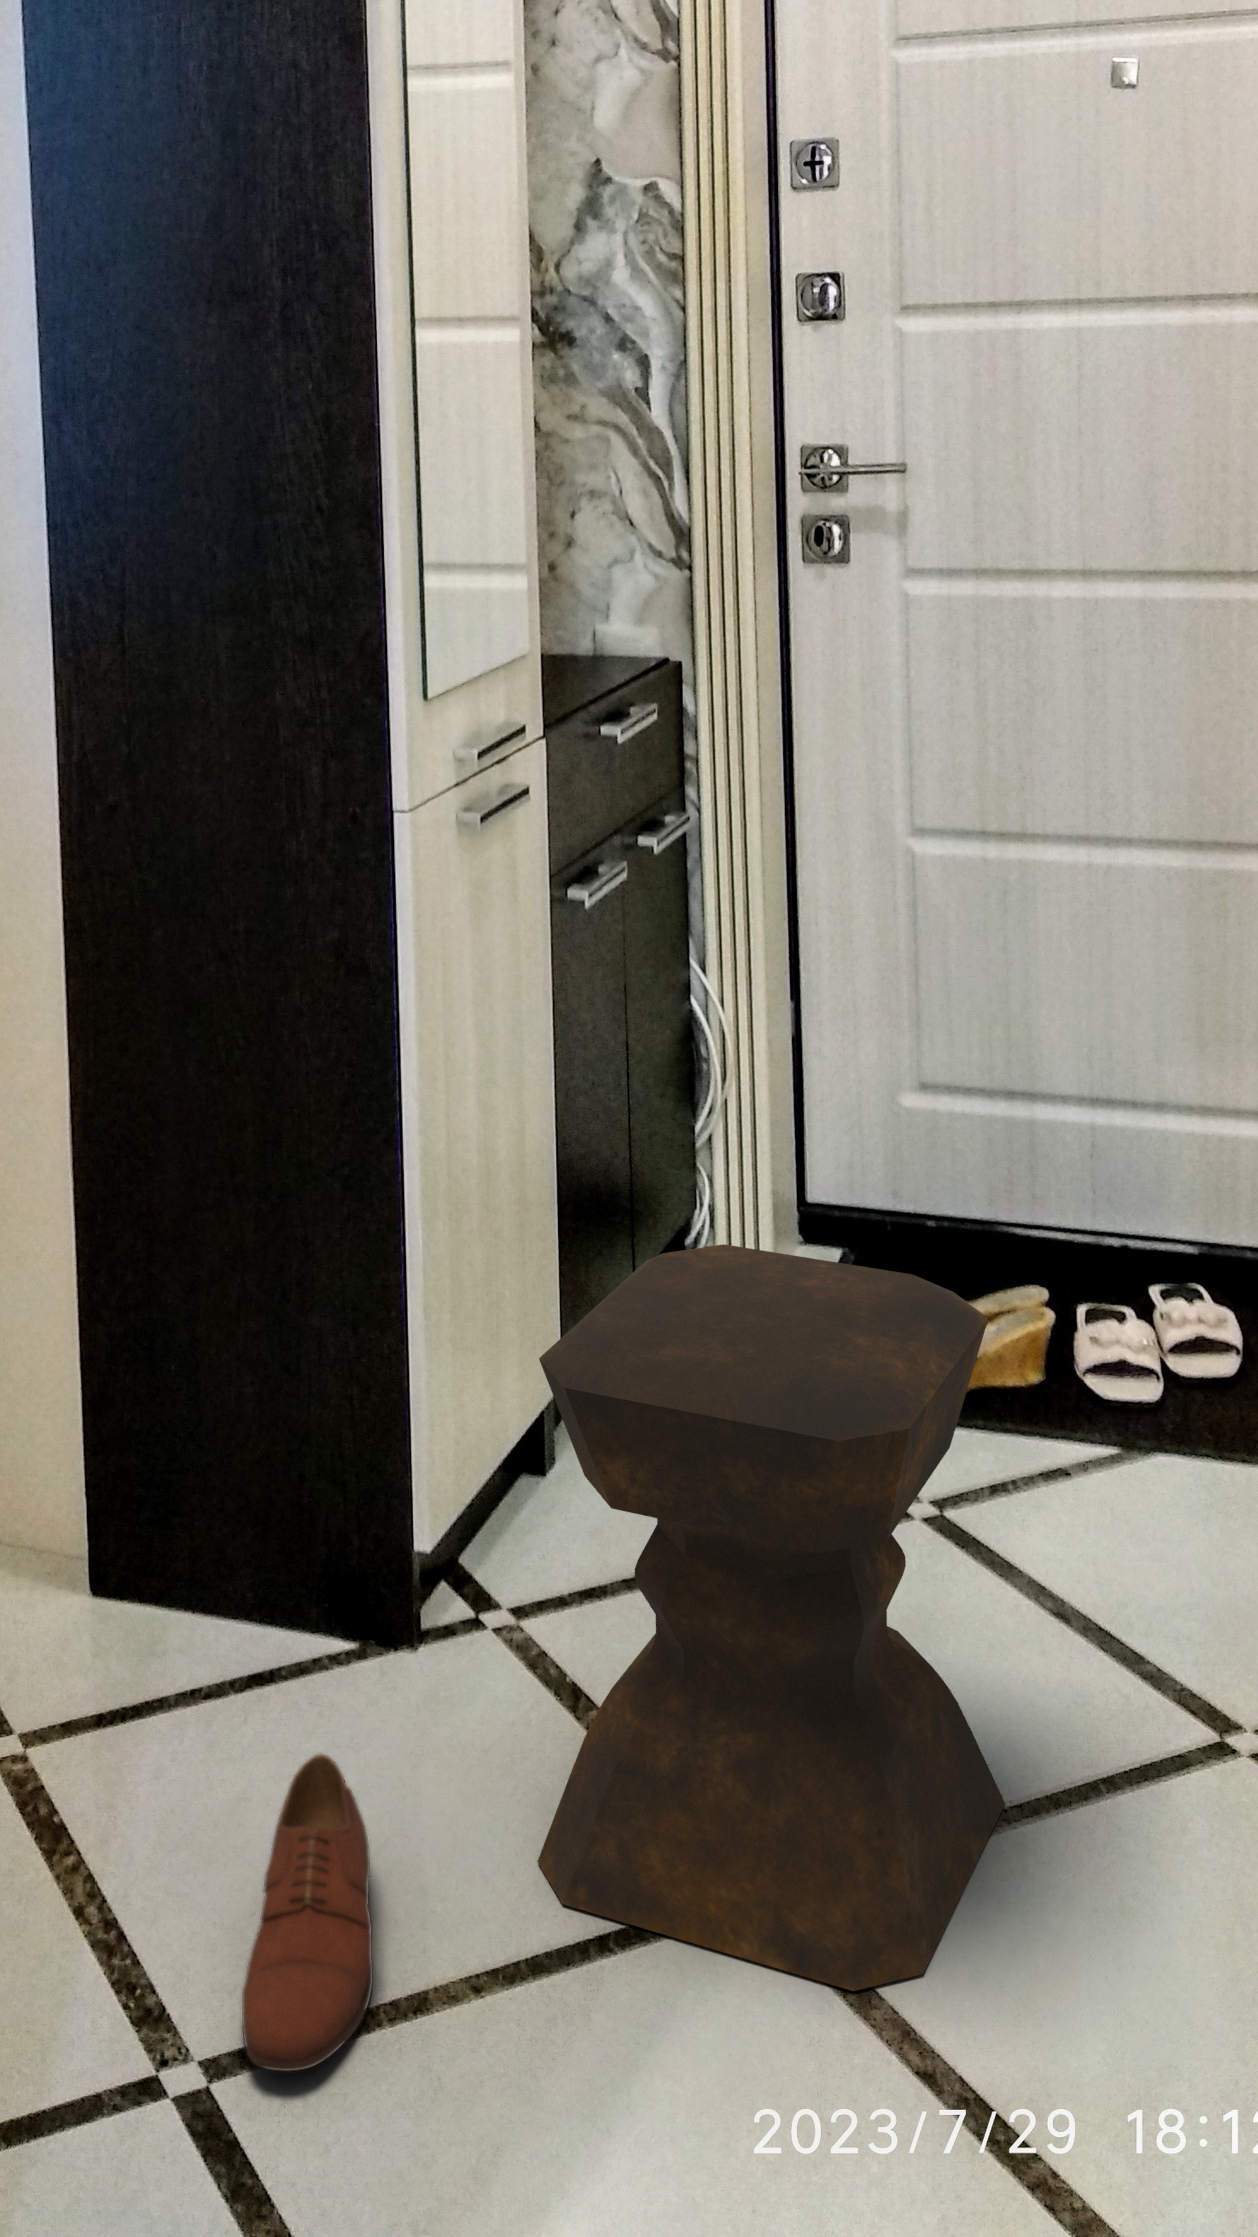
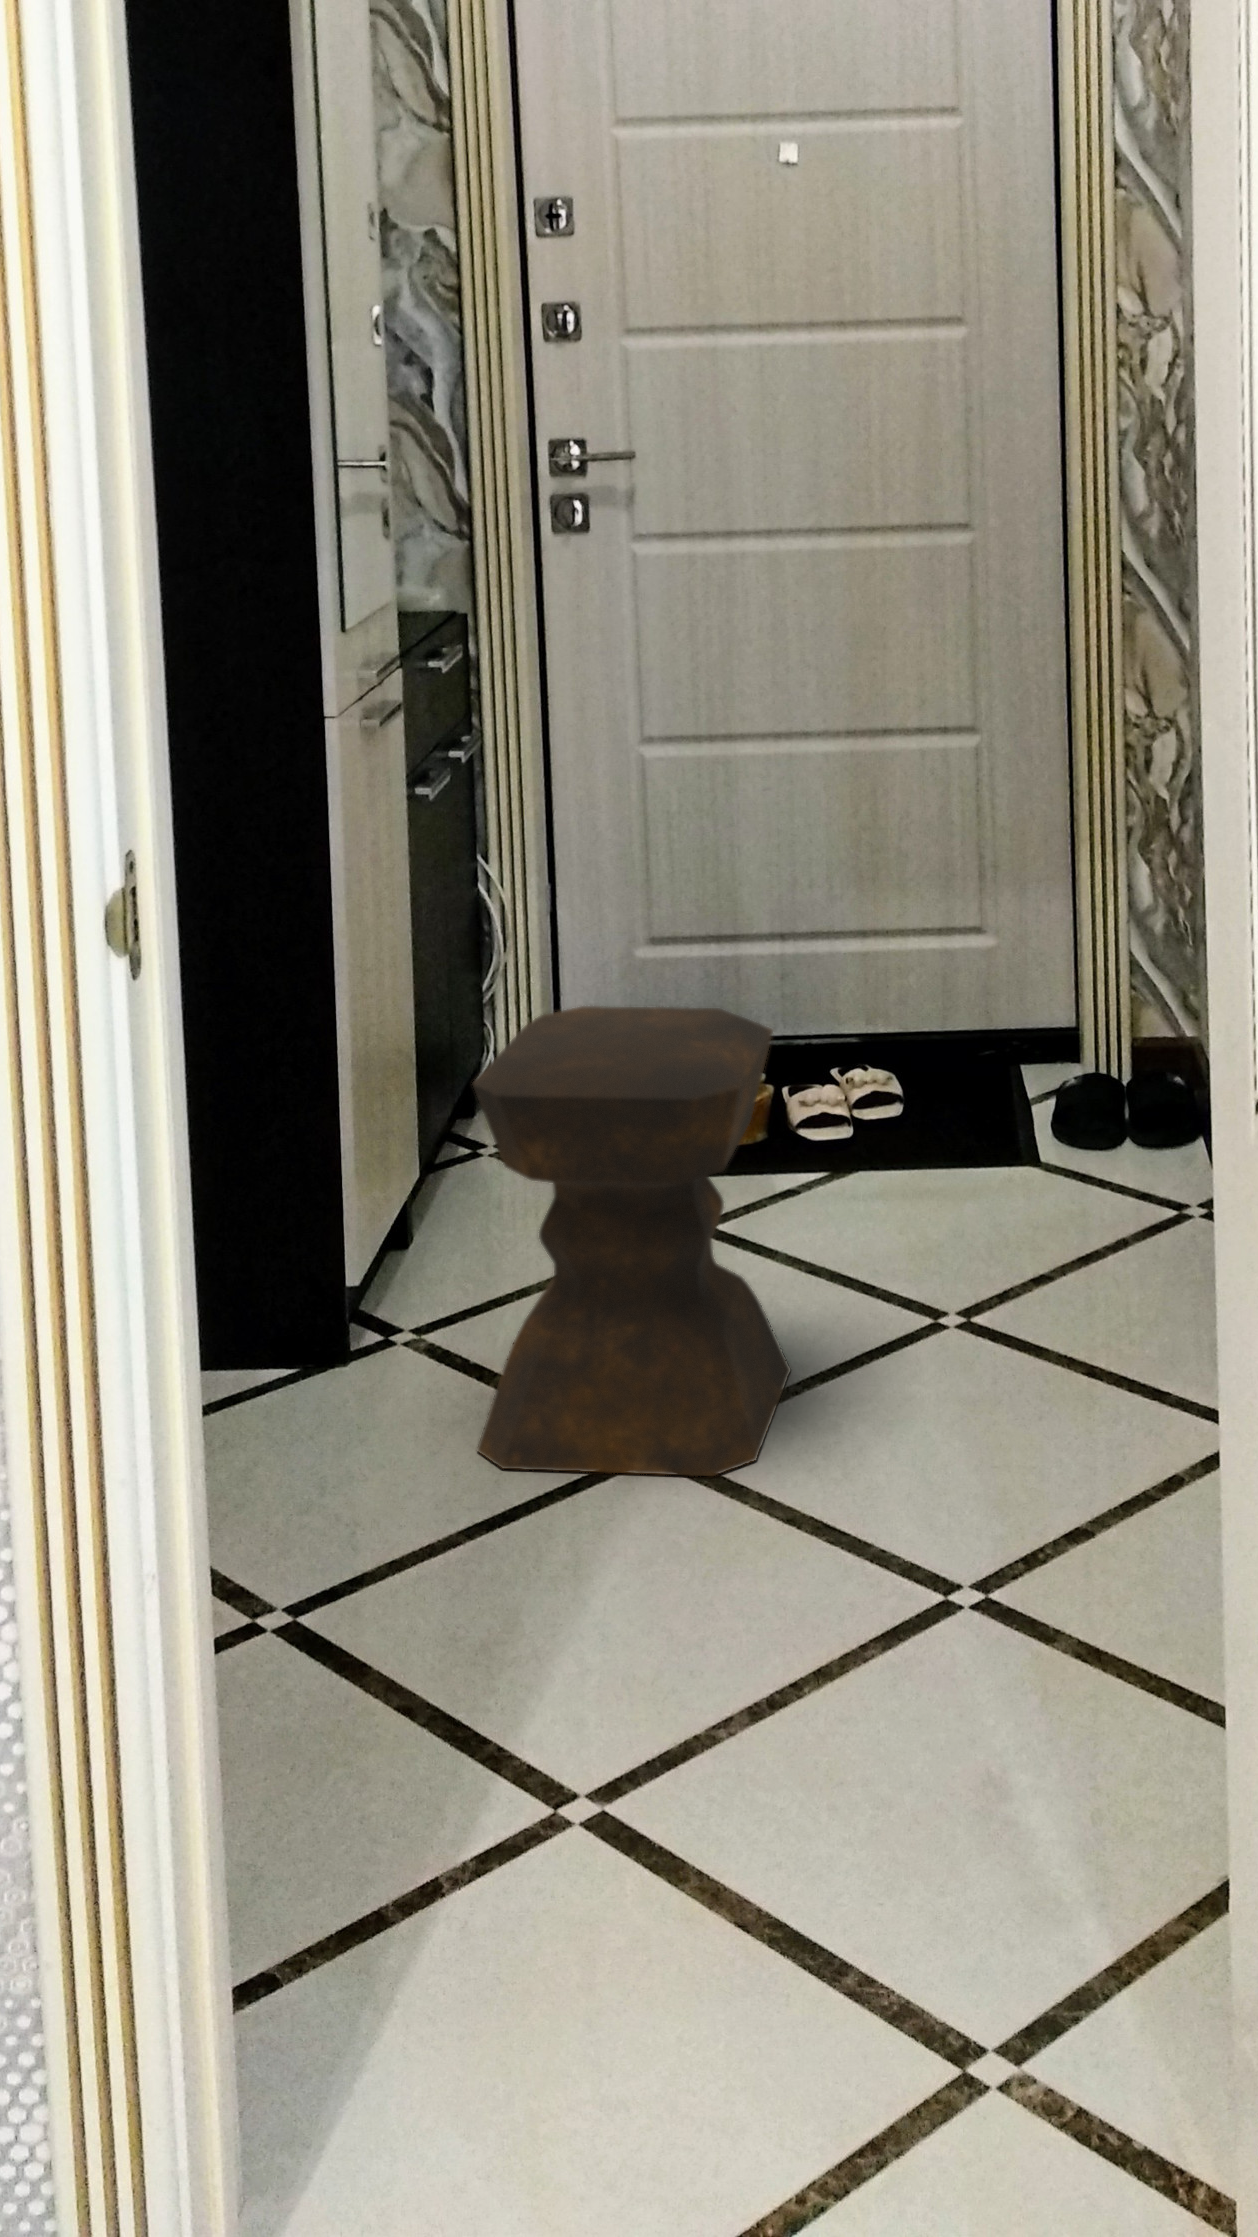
shoe: present [242,1754,373,2071] -> none [290,1395,382,1579]

